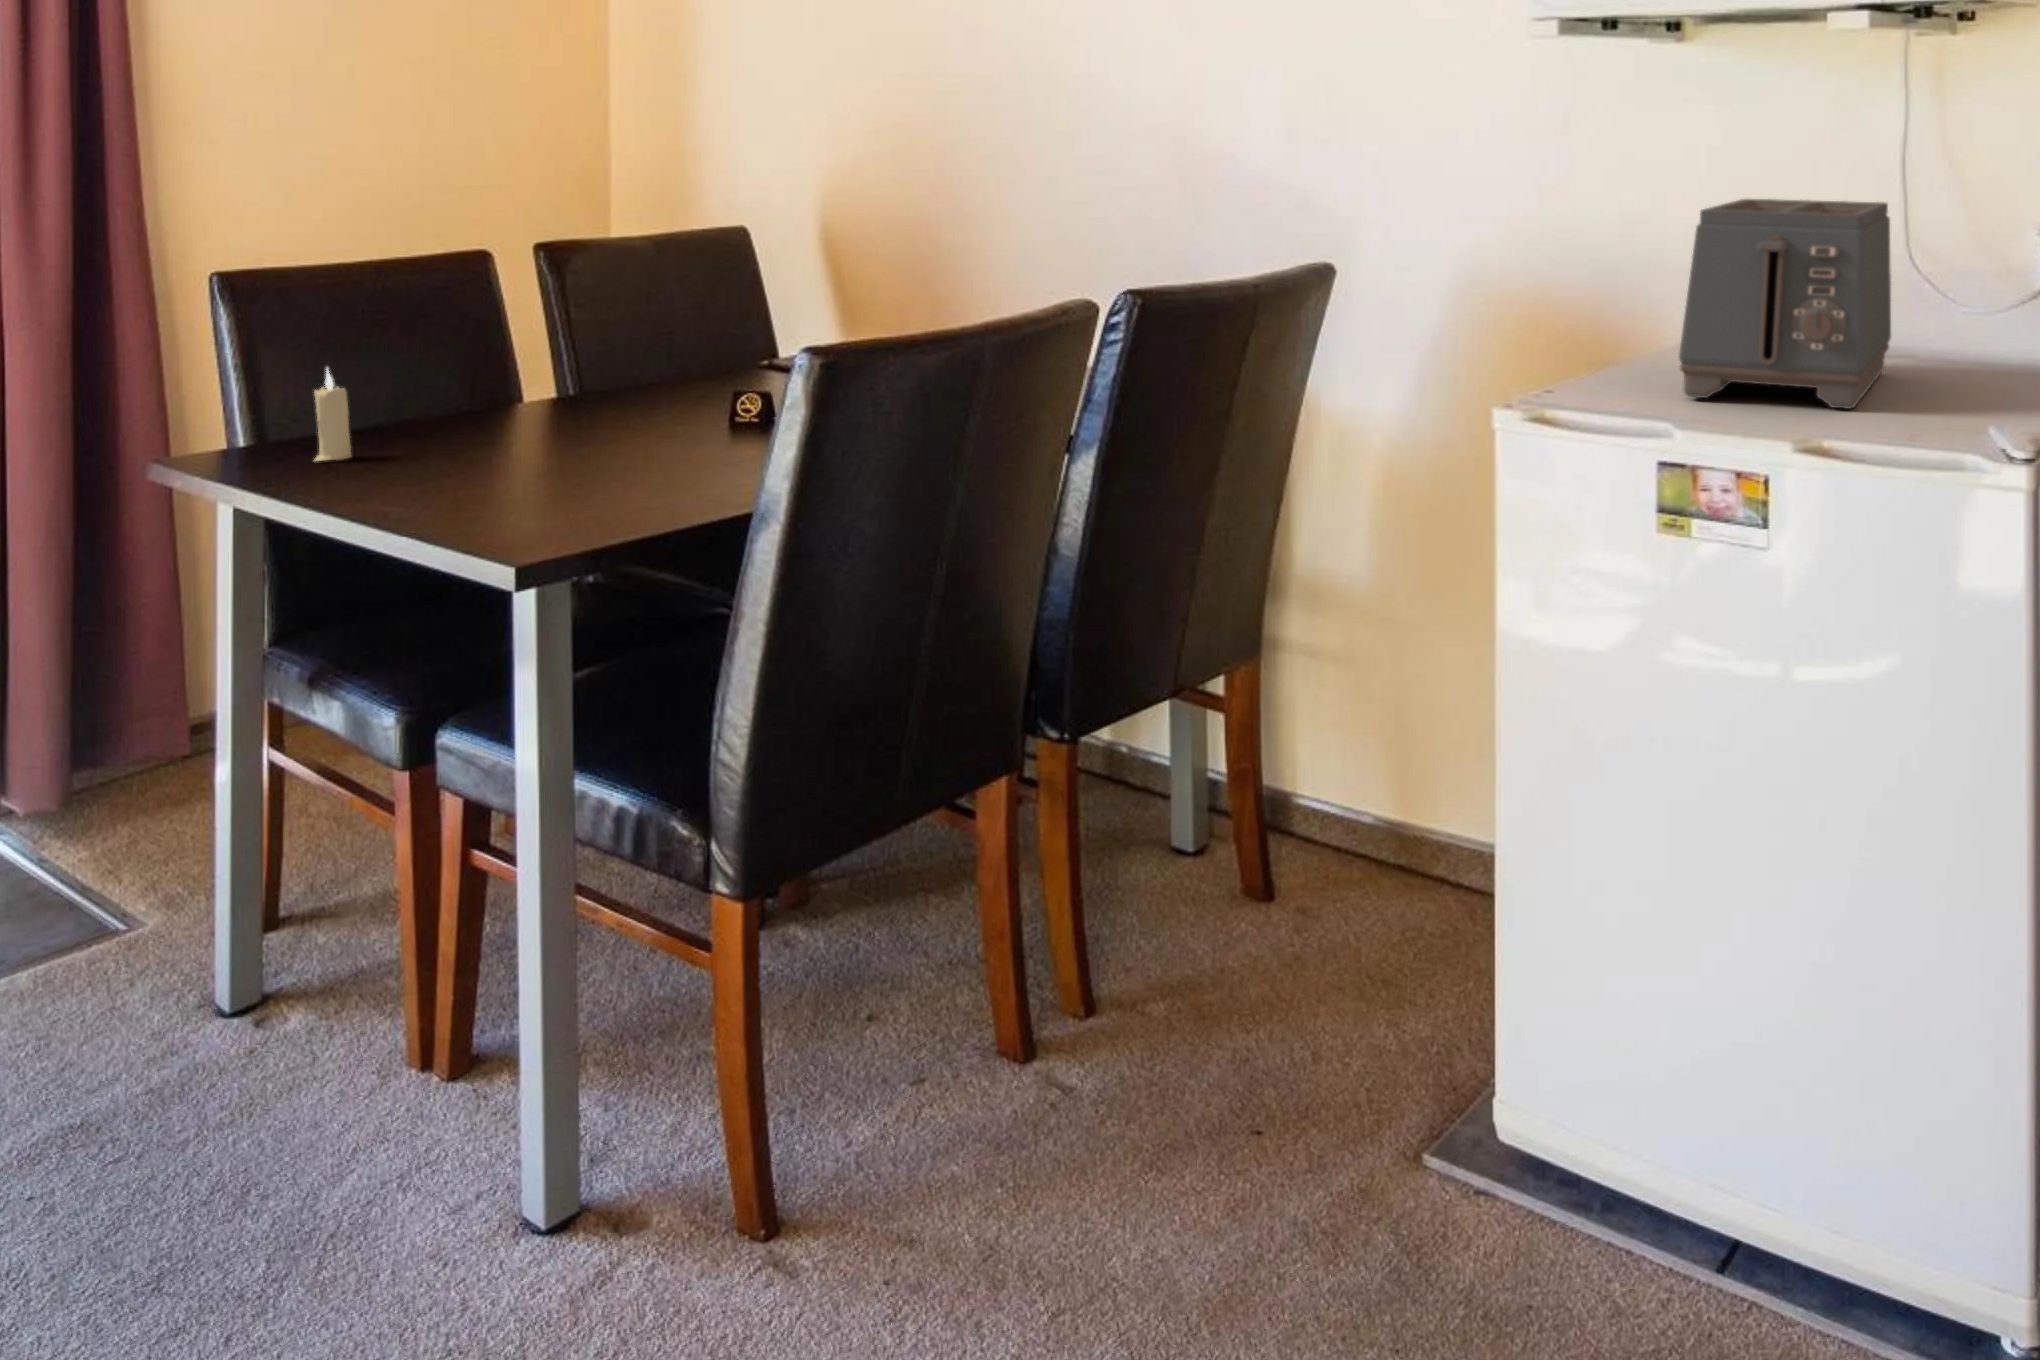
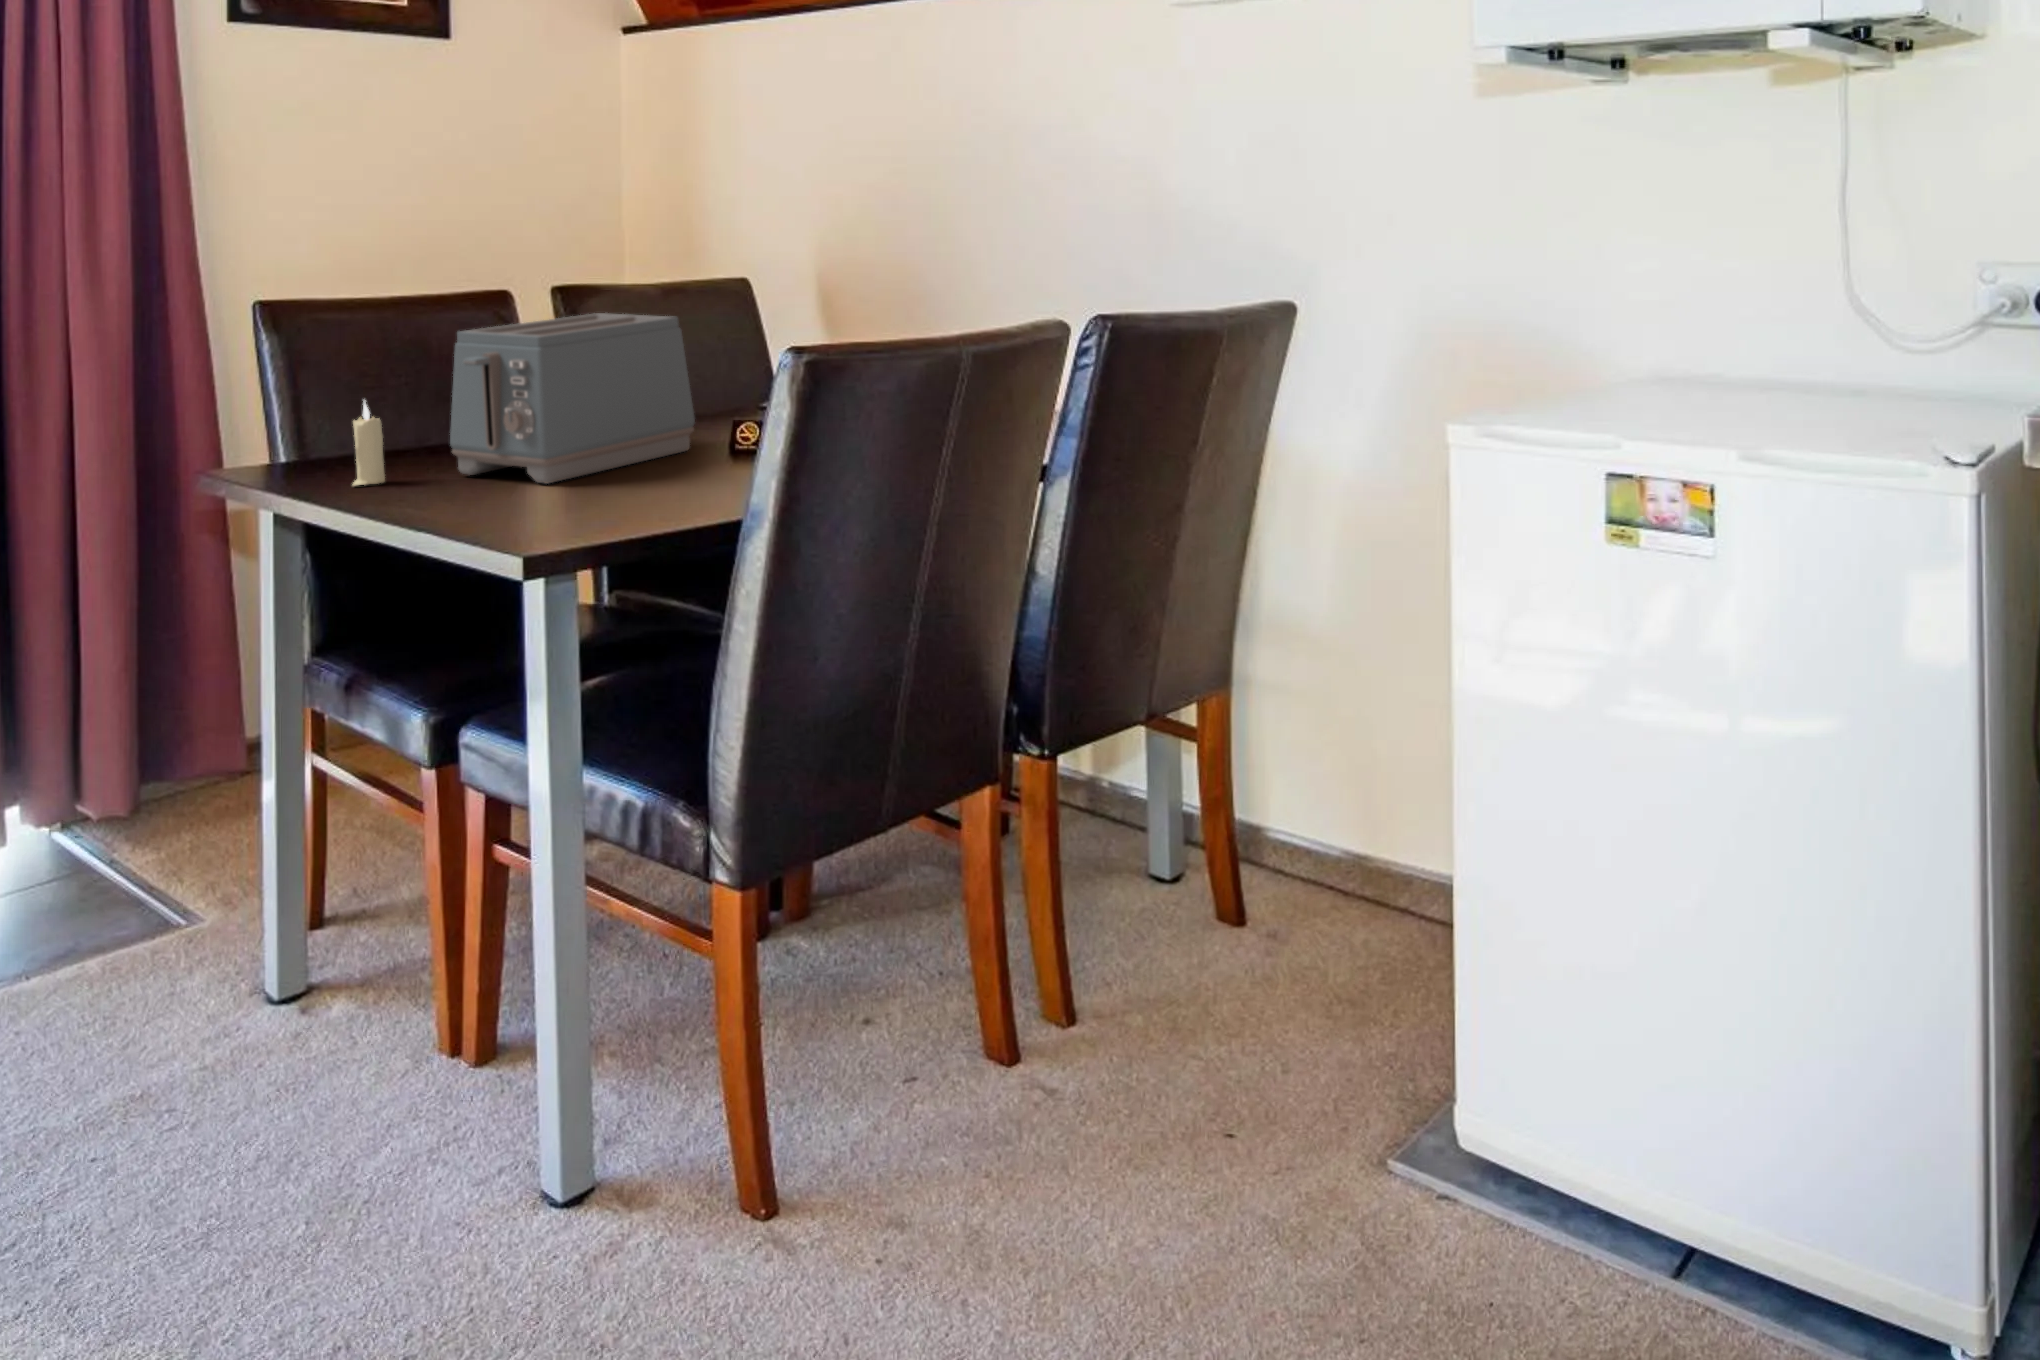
toaster: present [1679,199,1891,409] -> present [450,313,695,484]

